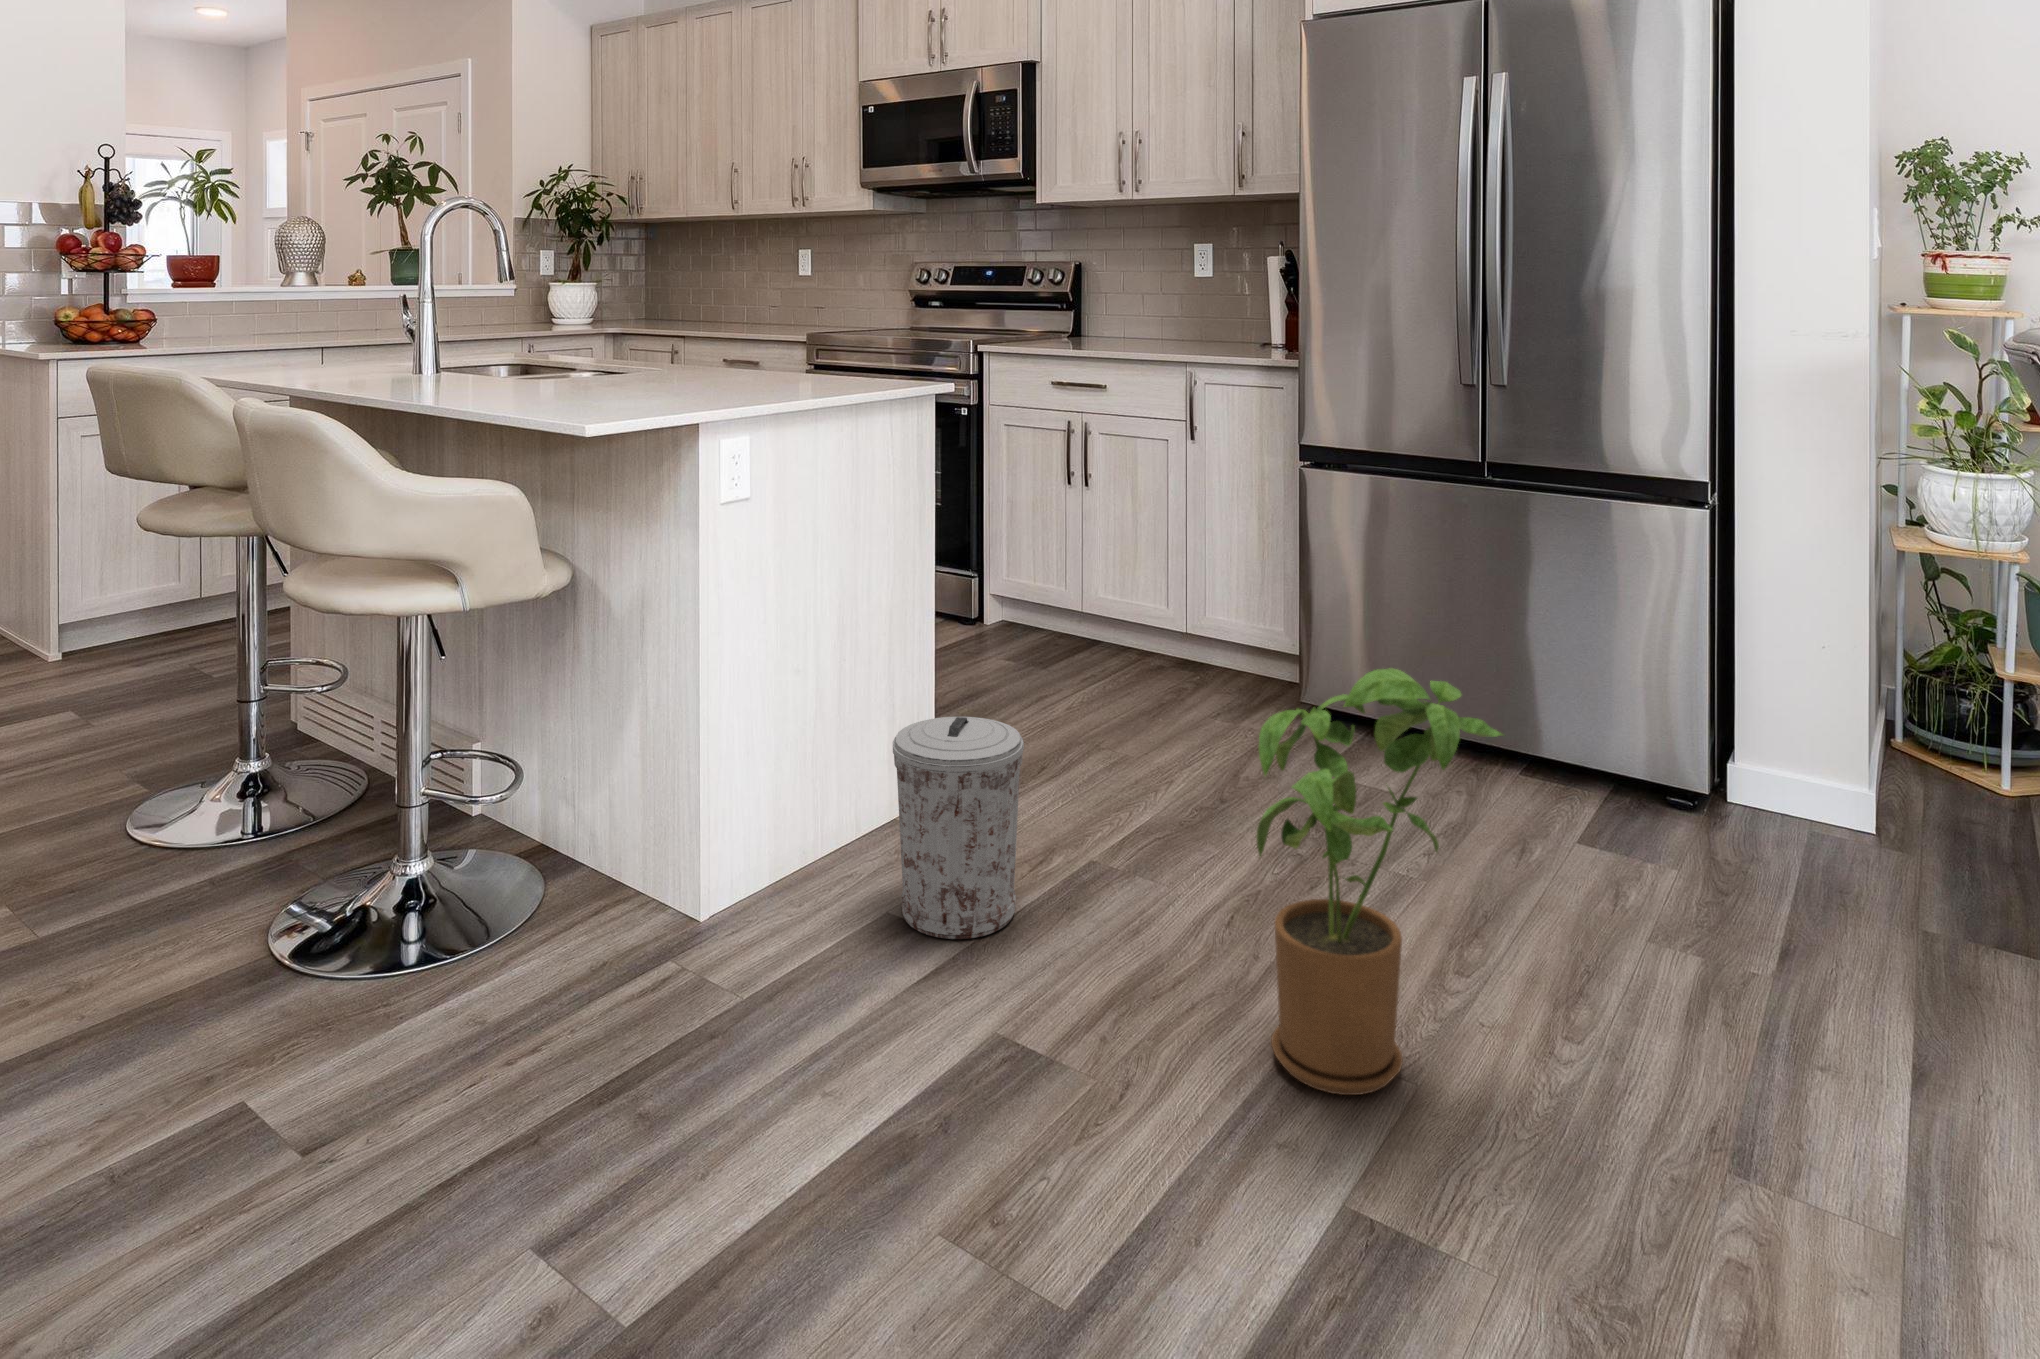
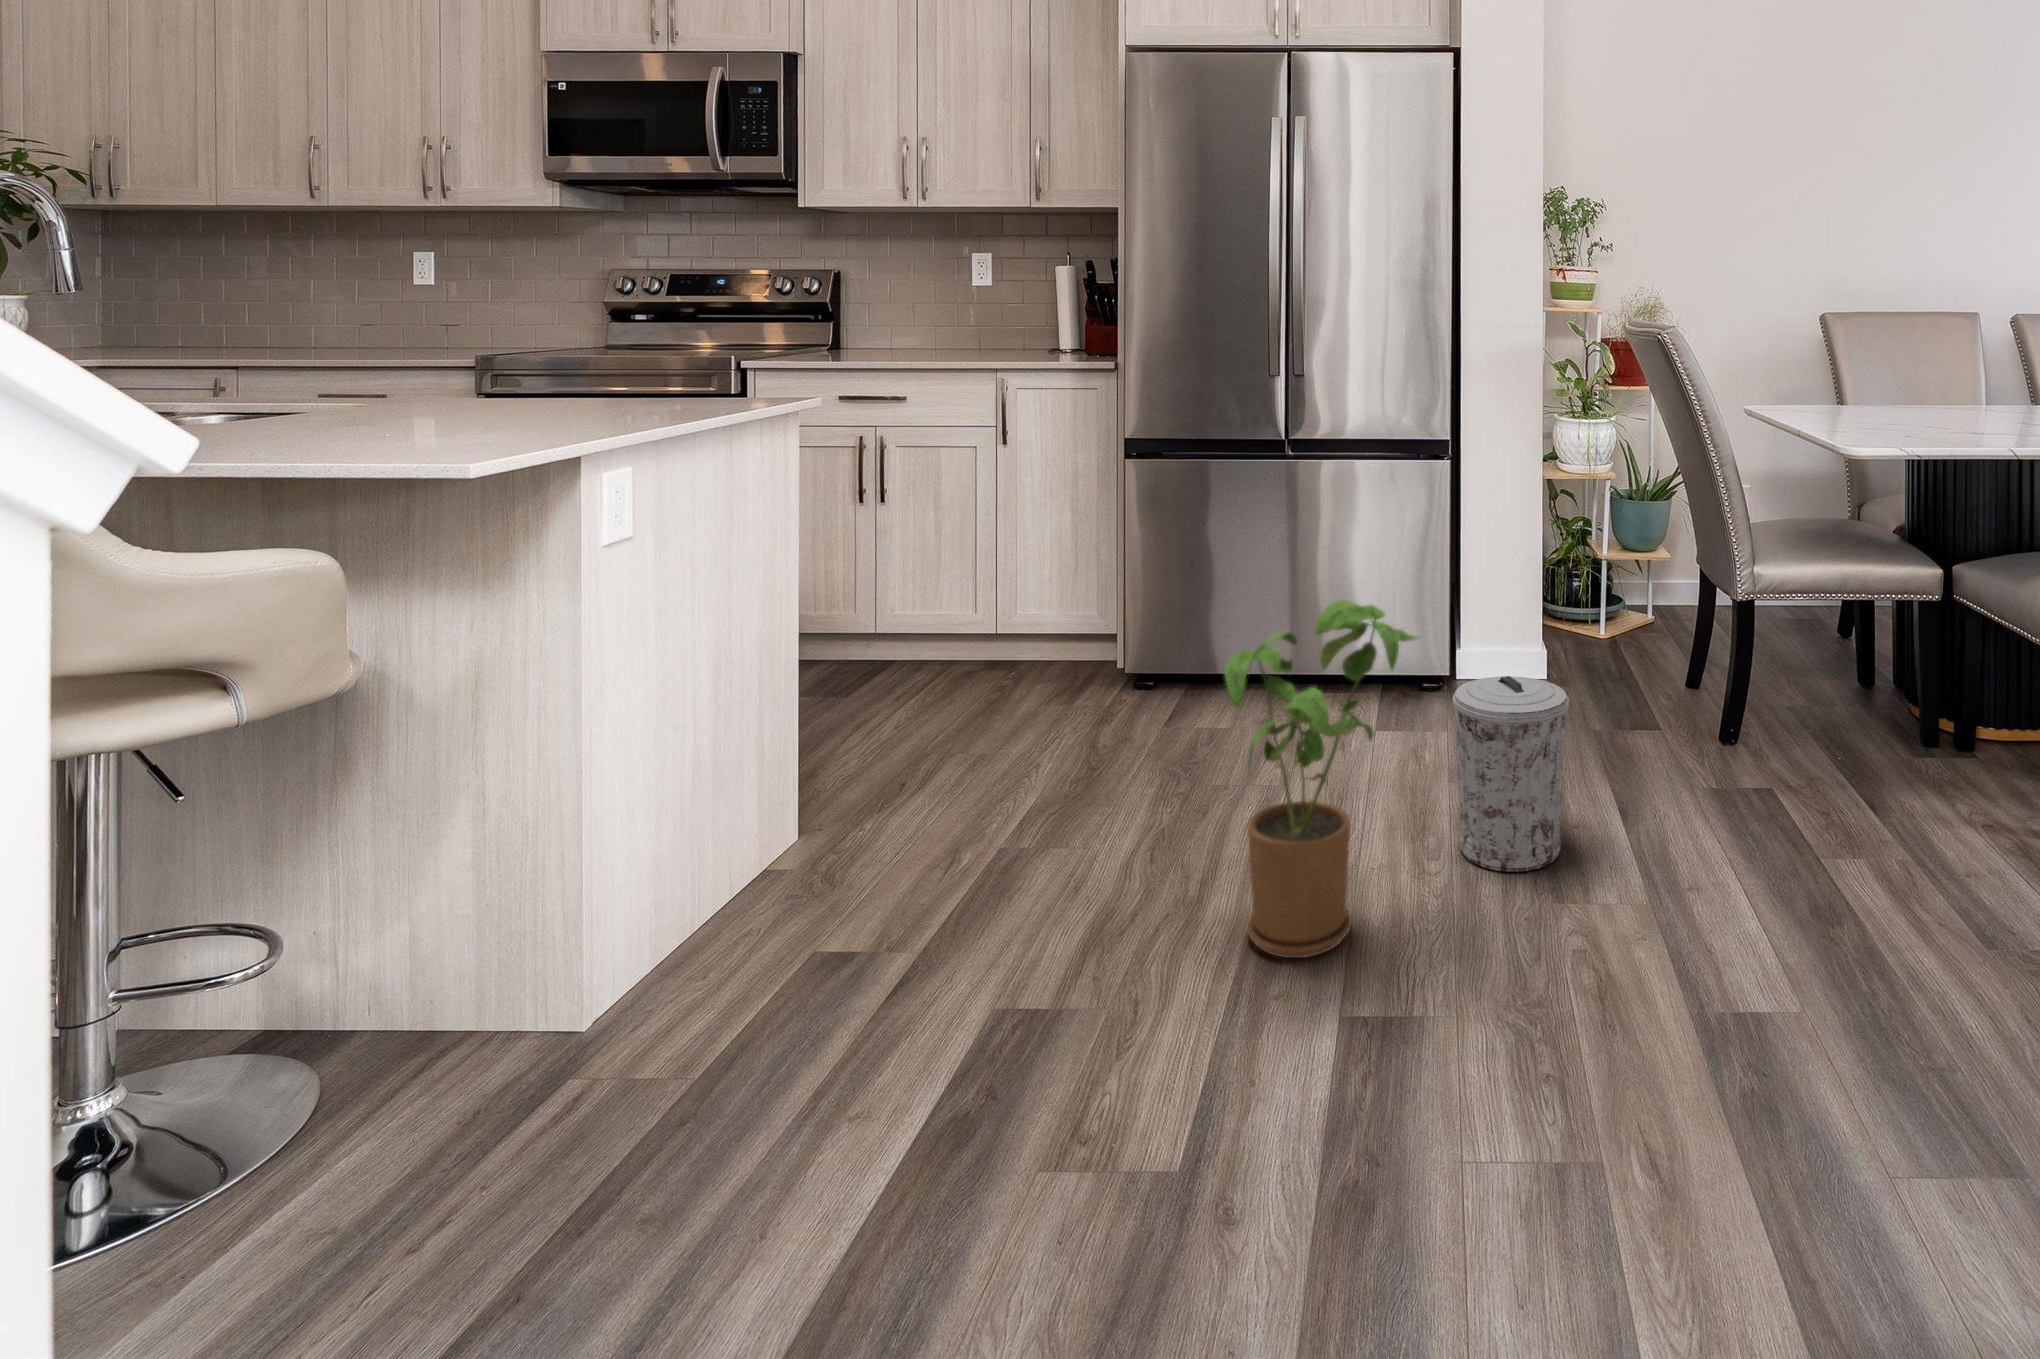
trash can: present [893,717,1024,939] -> present [1452,676,1569,872]

